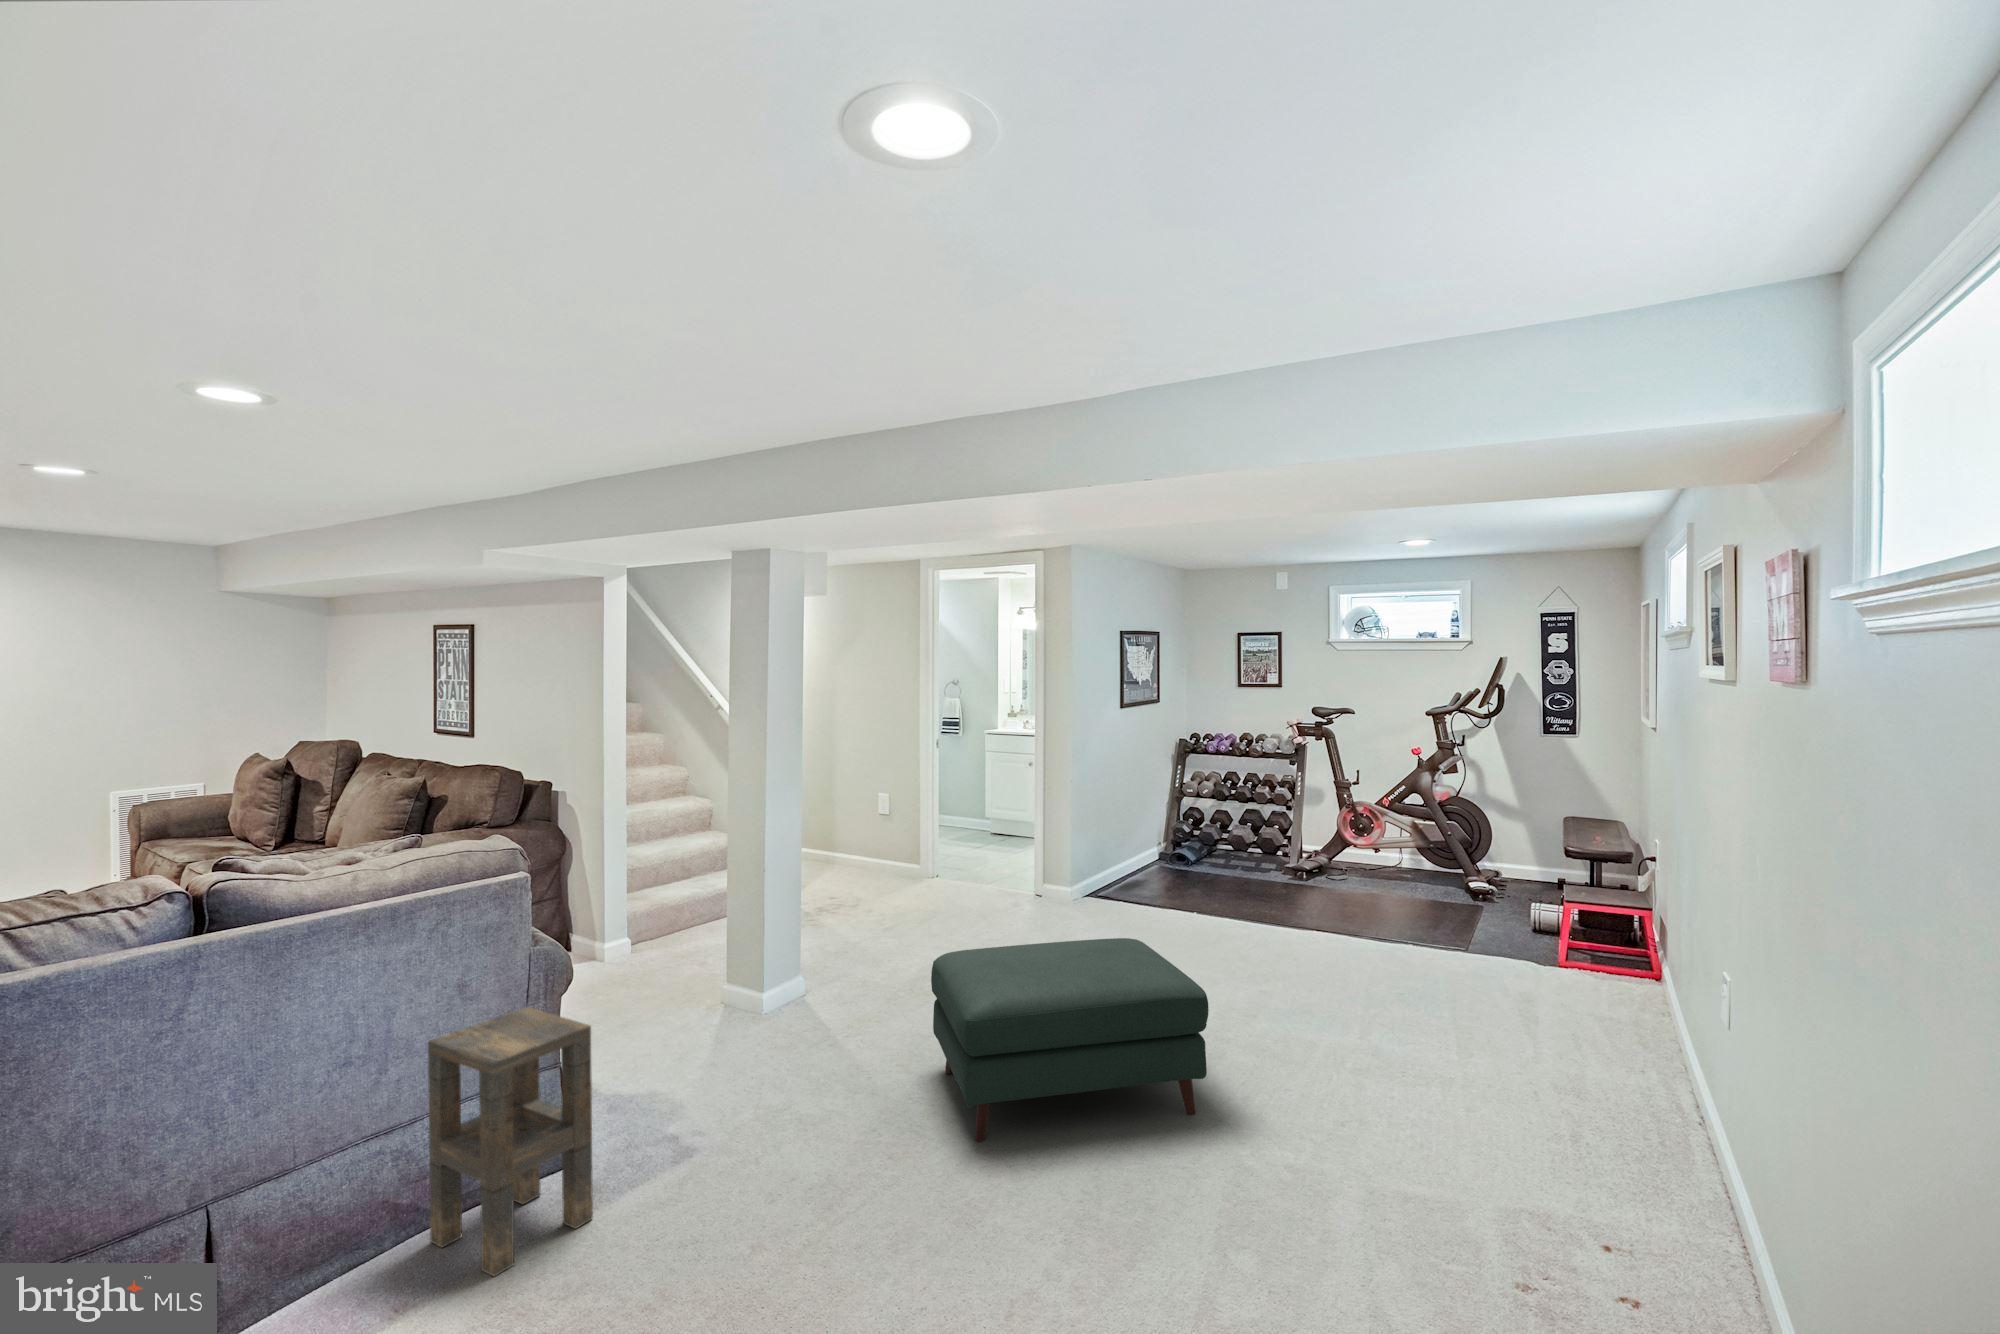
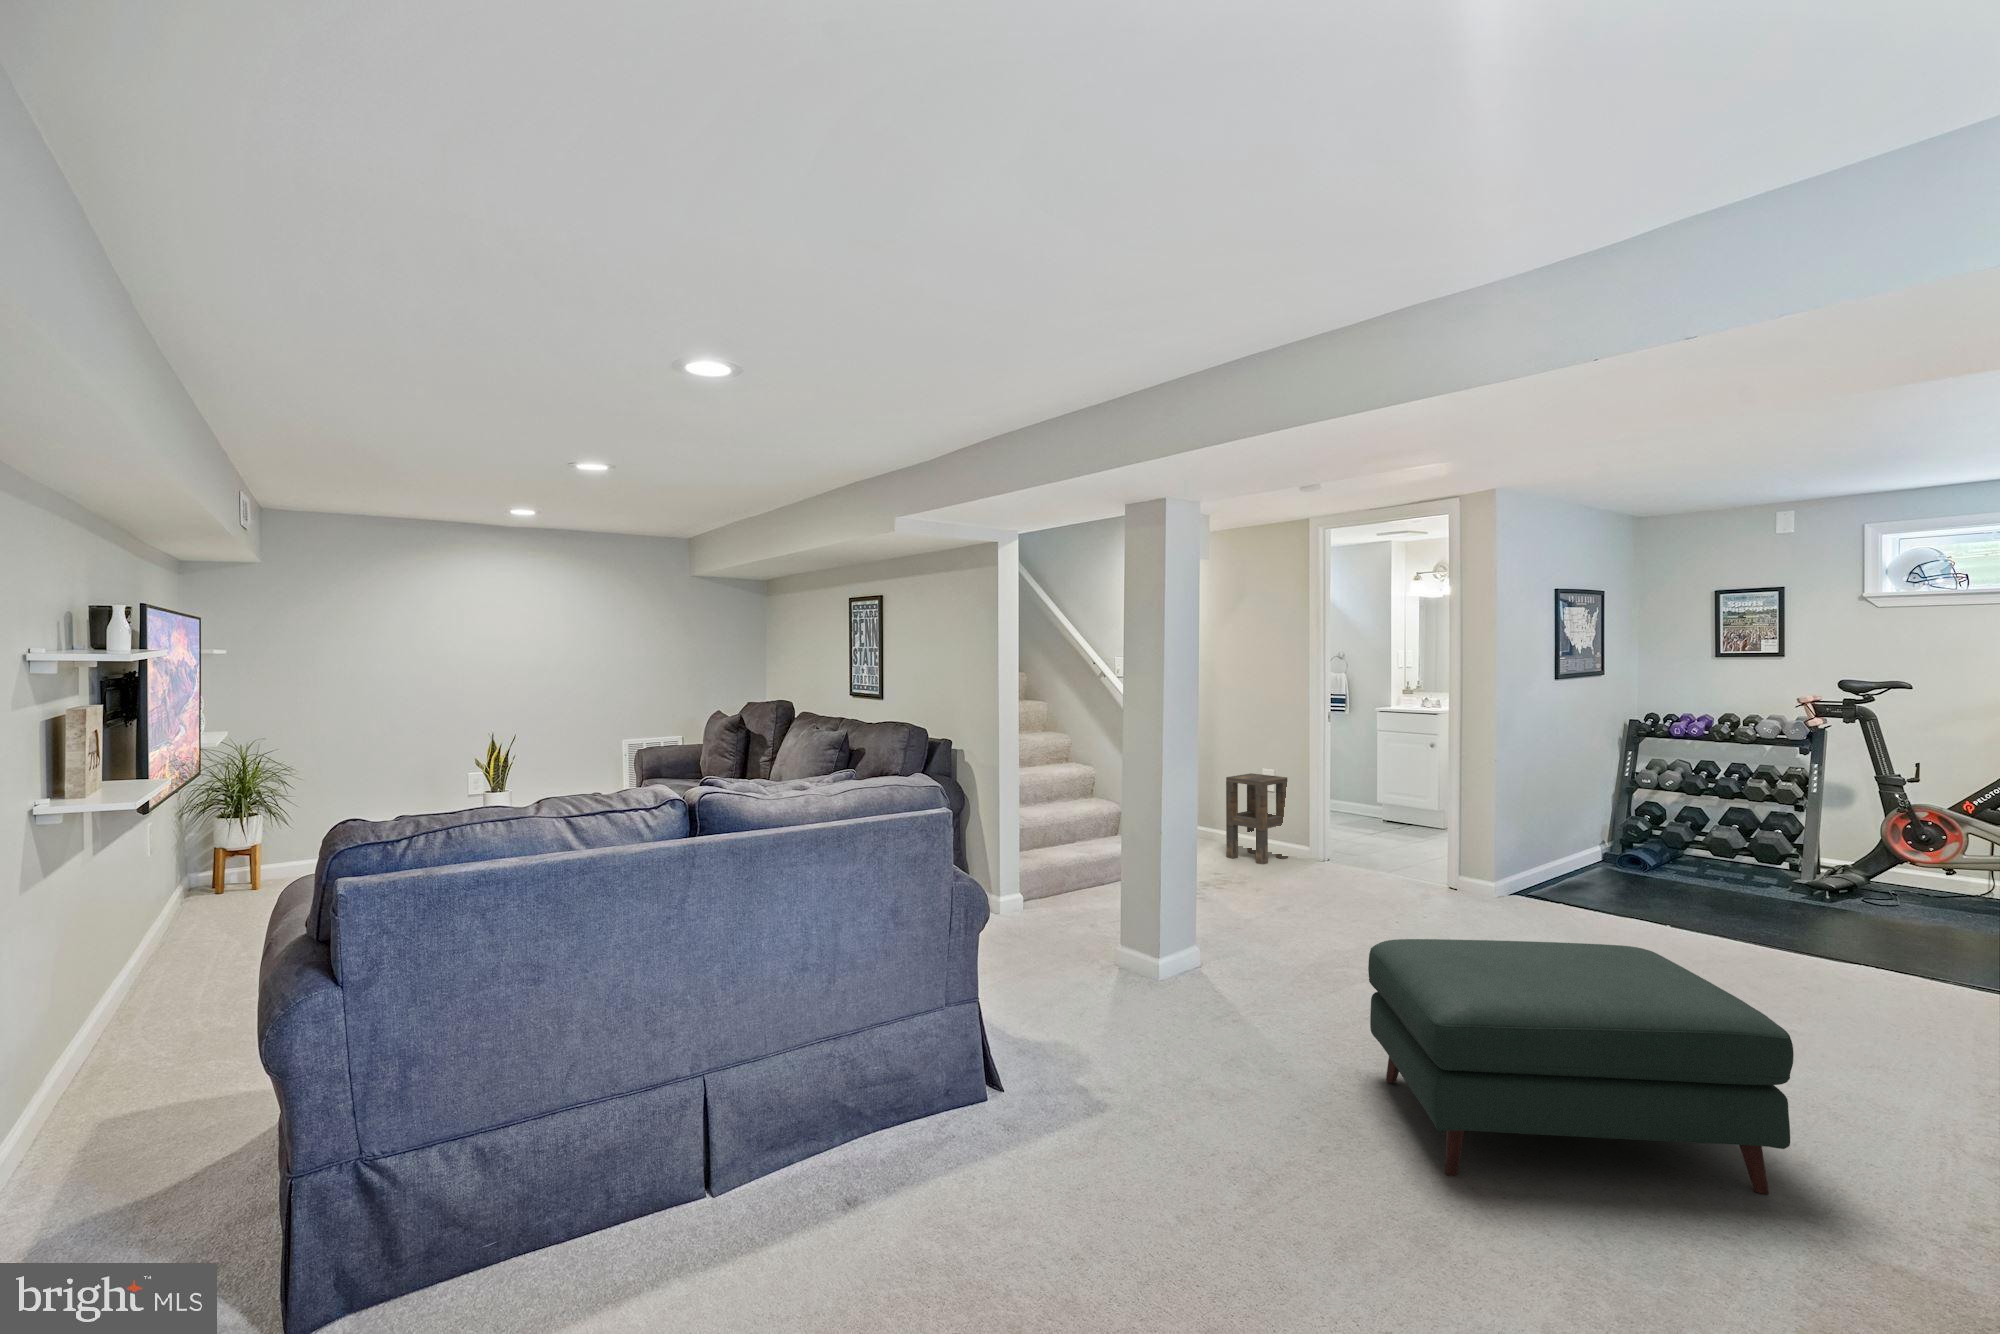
side table: present [428,1007,593,1276] -> present [1226,773,1288,864]

